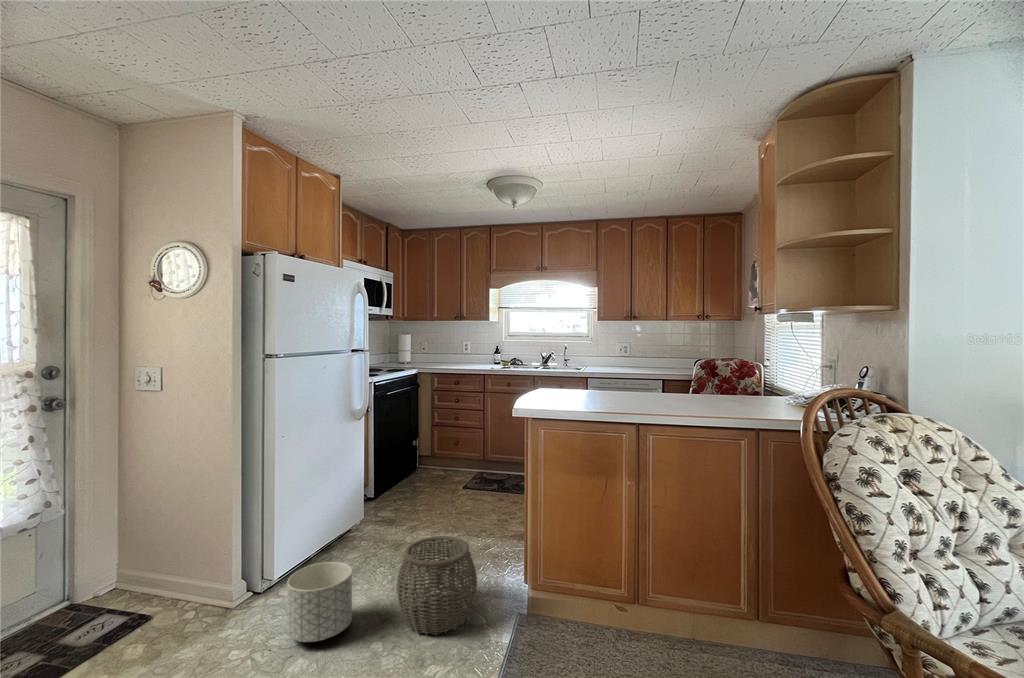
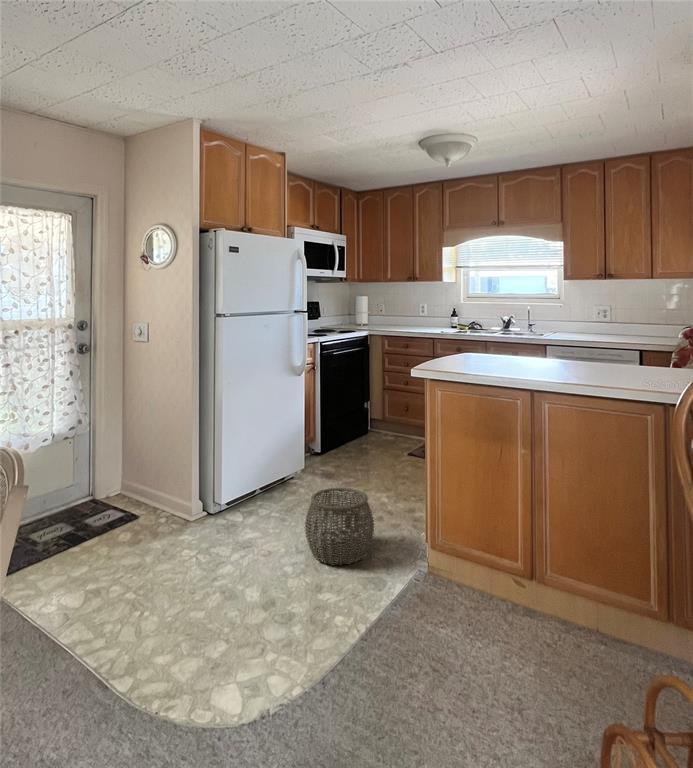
planter: present [287,562,352,642] -> none [221,496,271,553]

